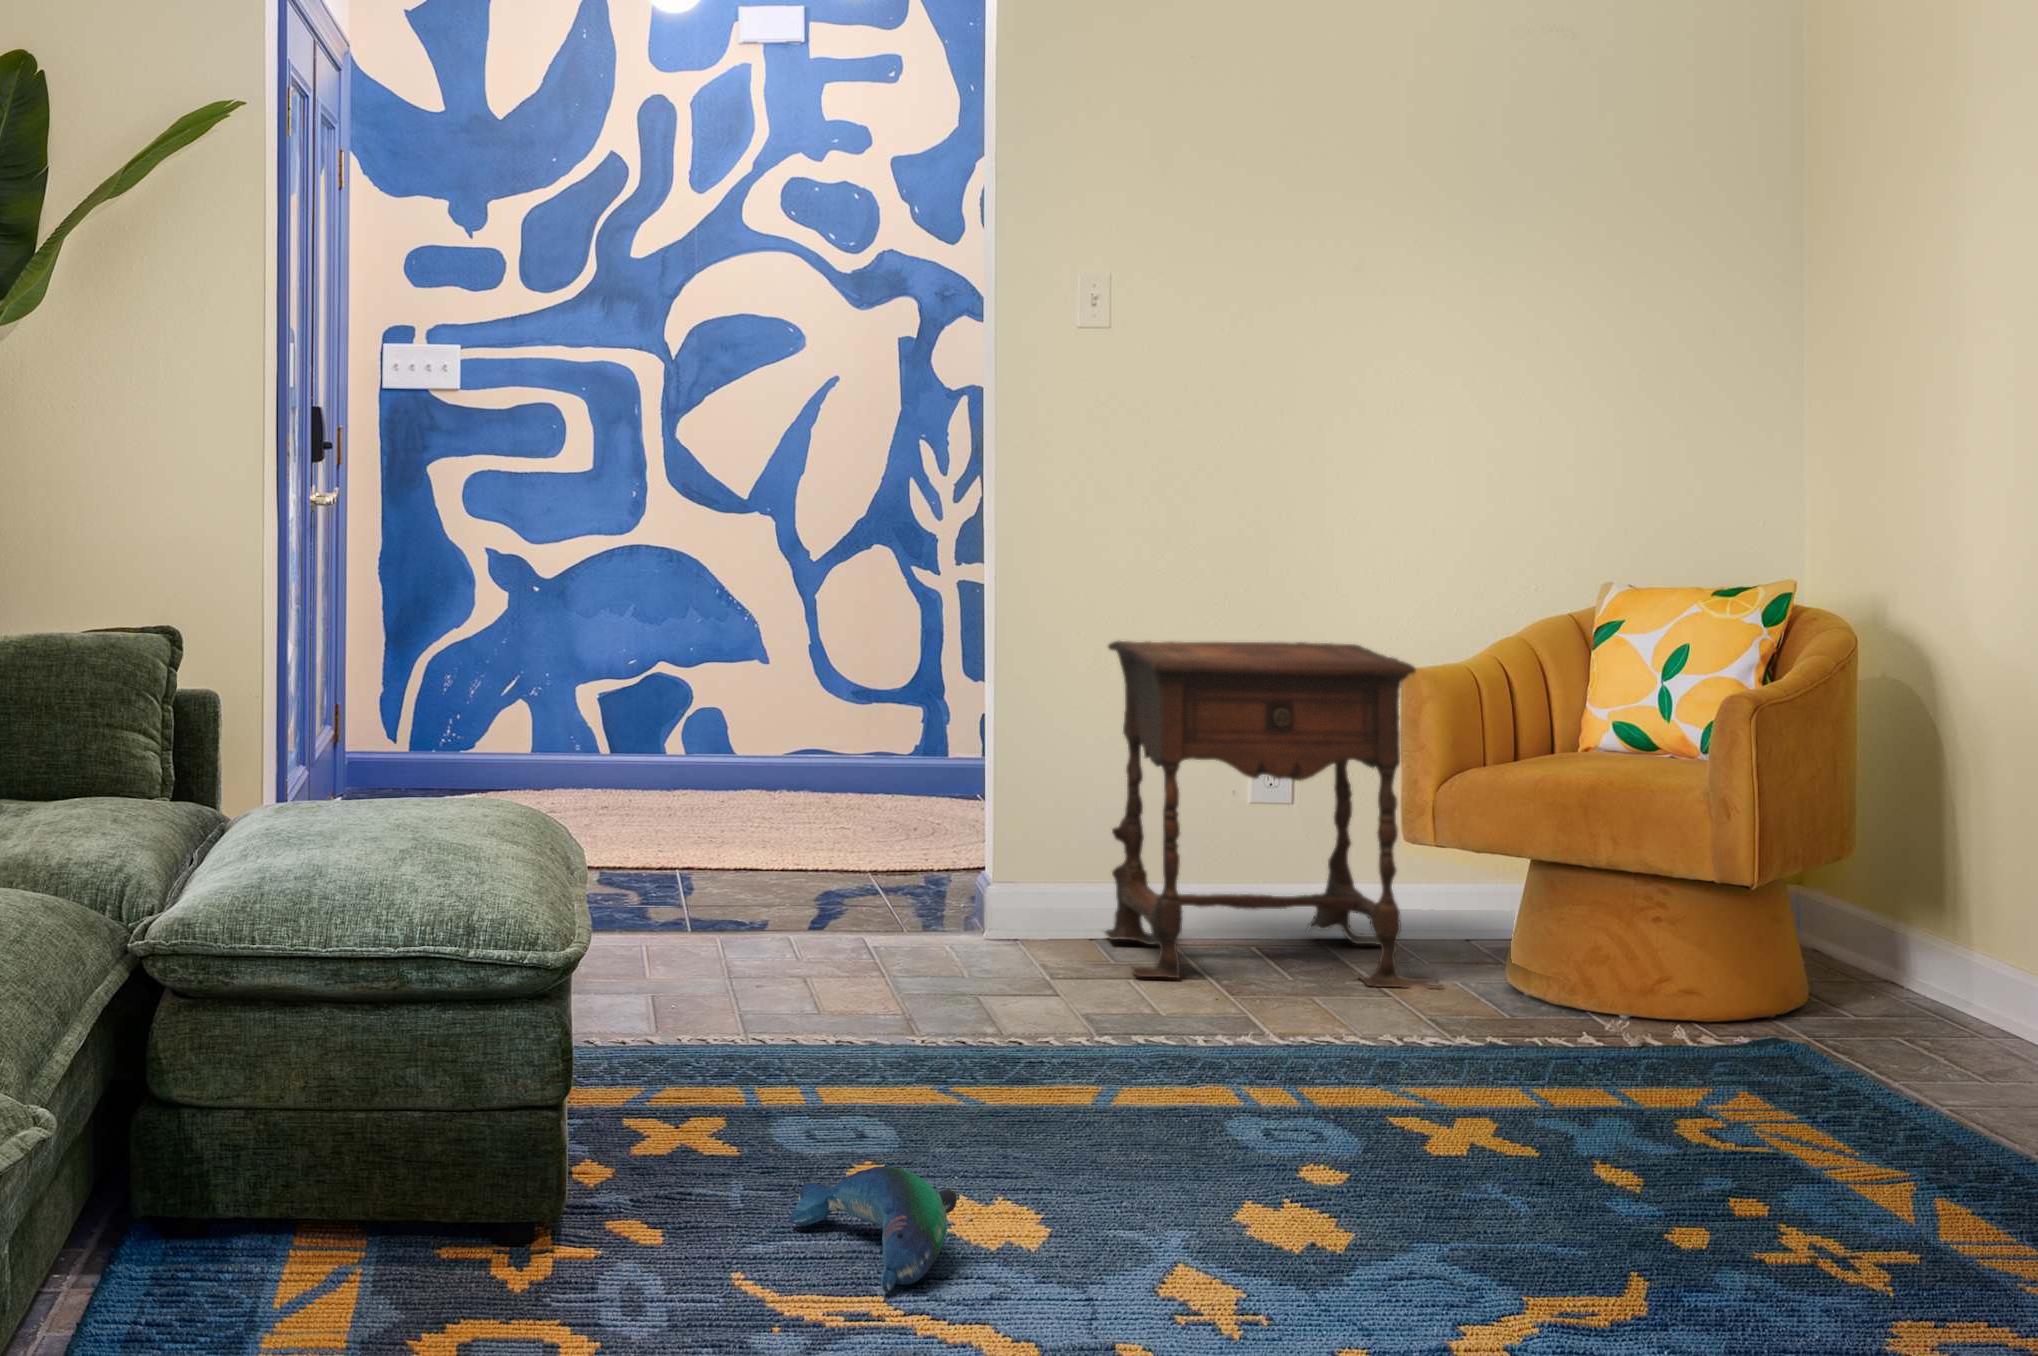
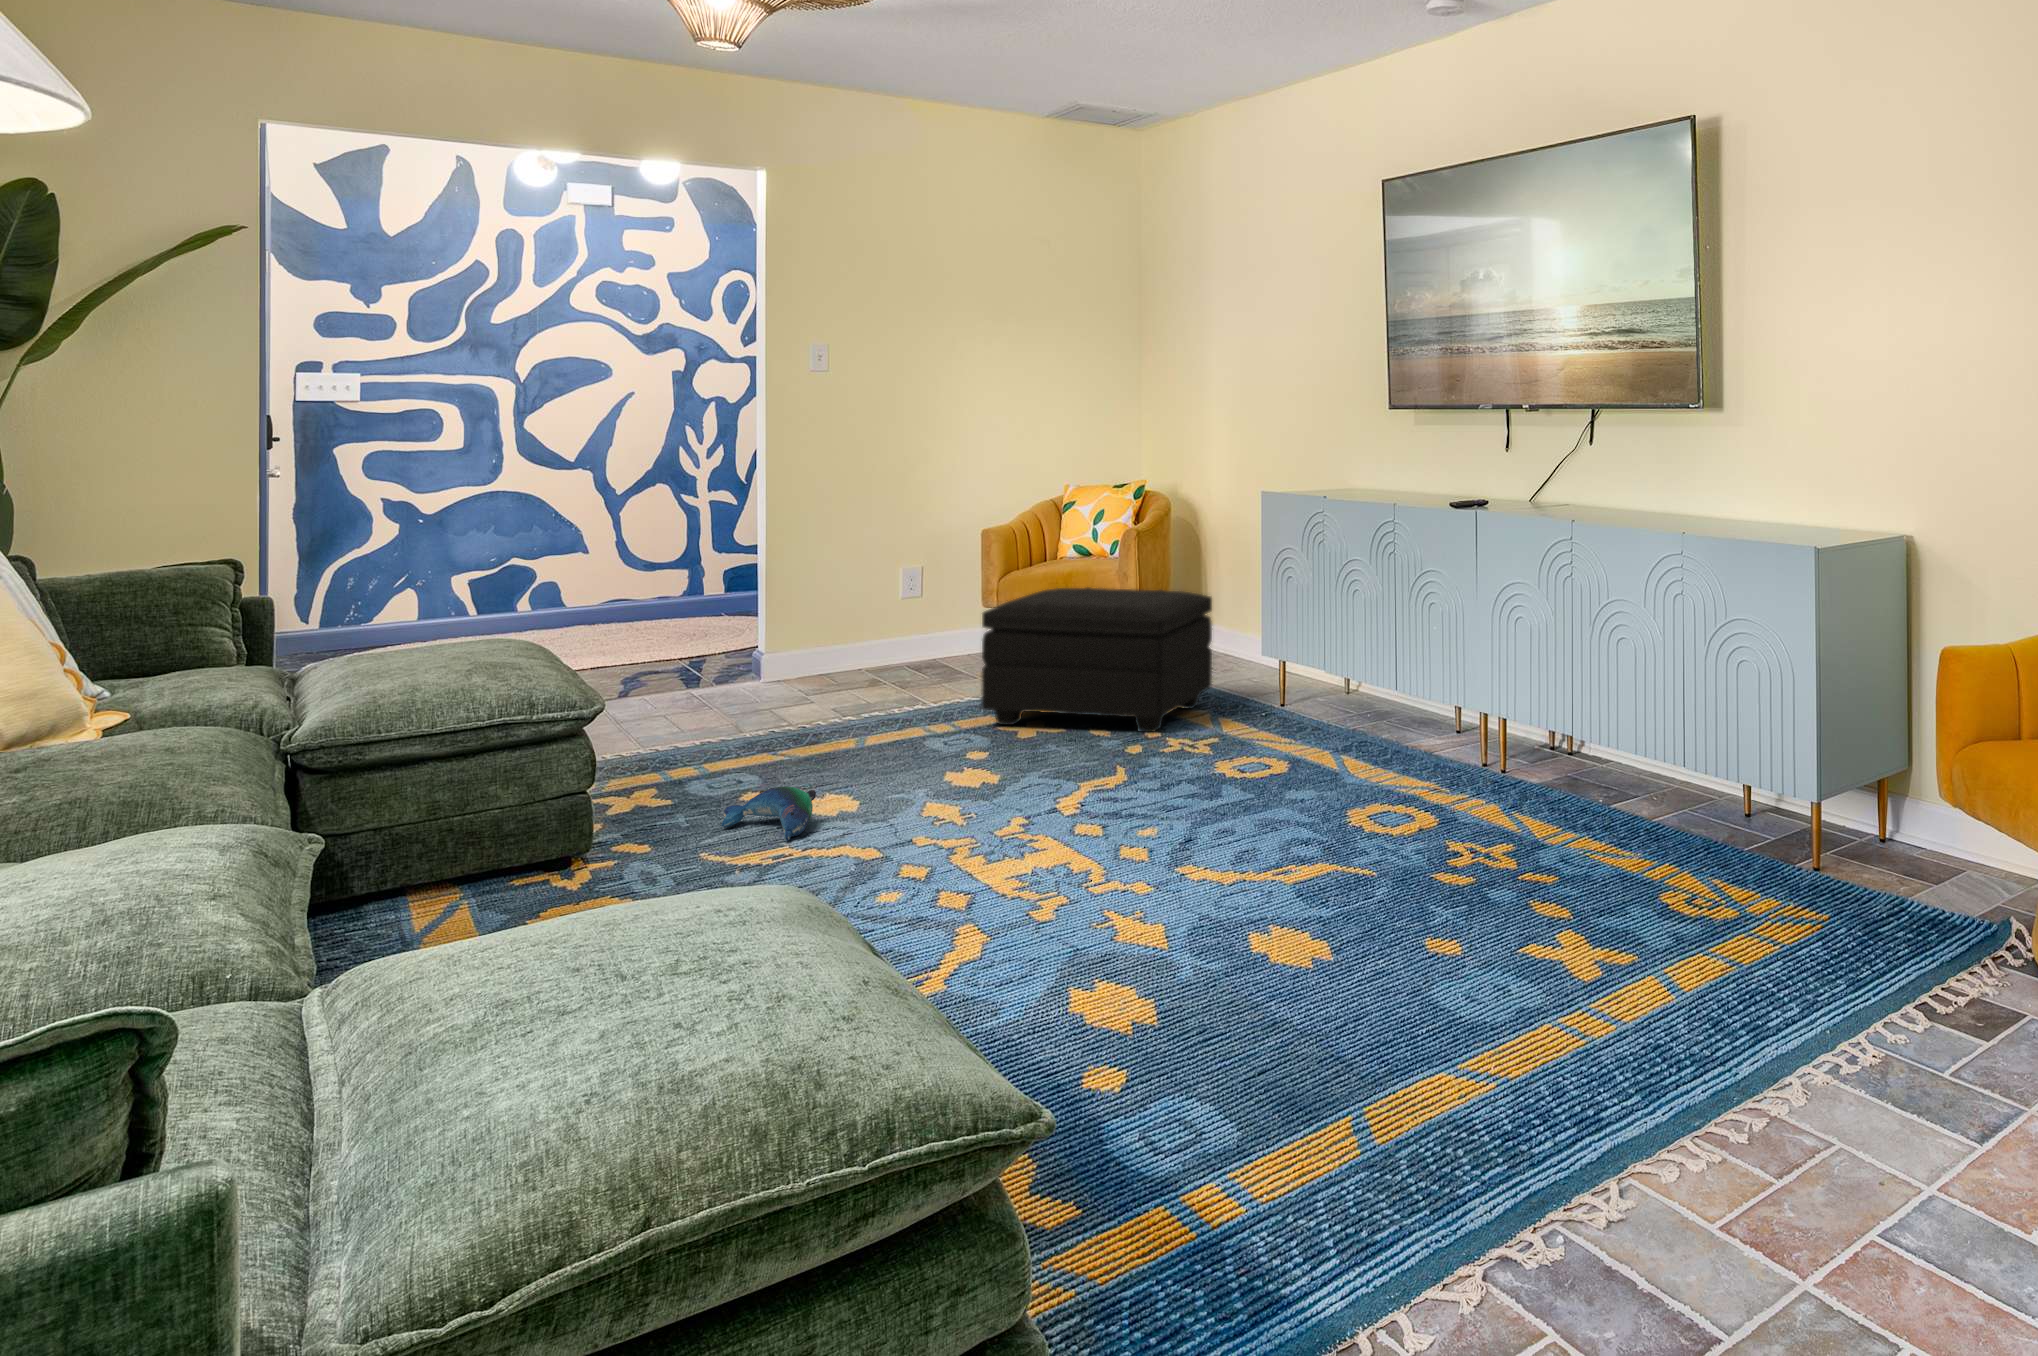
side table: present [1105,641,1444,989] -> none [831,522,1008,694]
footstool: none [1355,815,1945,1216] -> present [981,587,1212,732]

